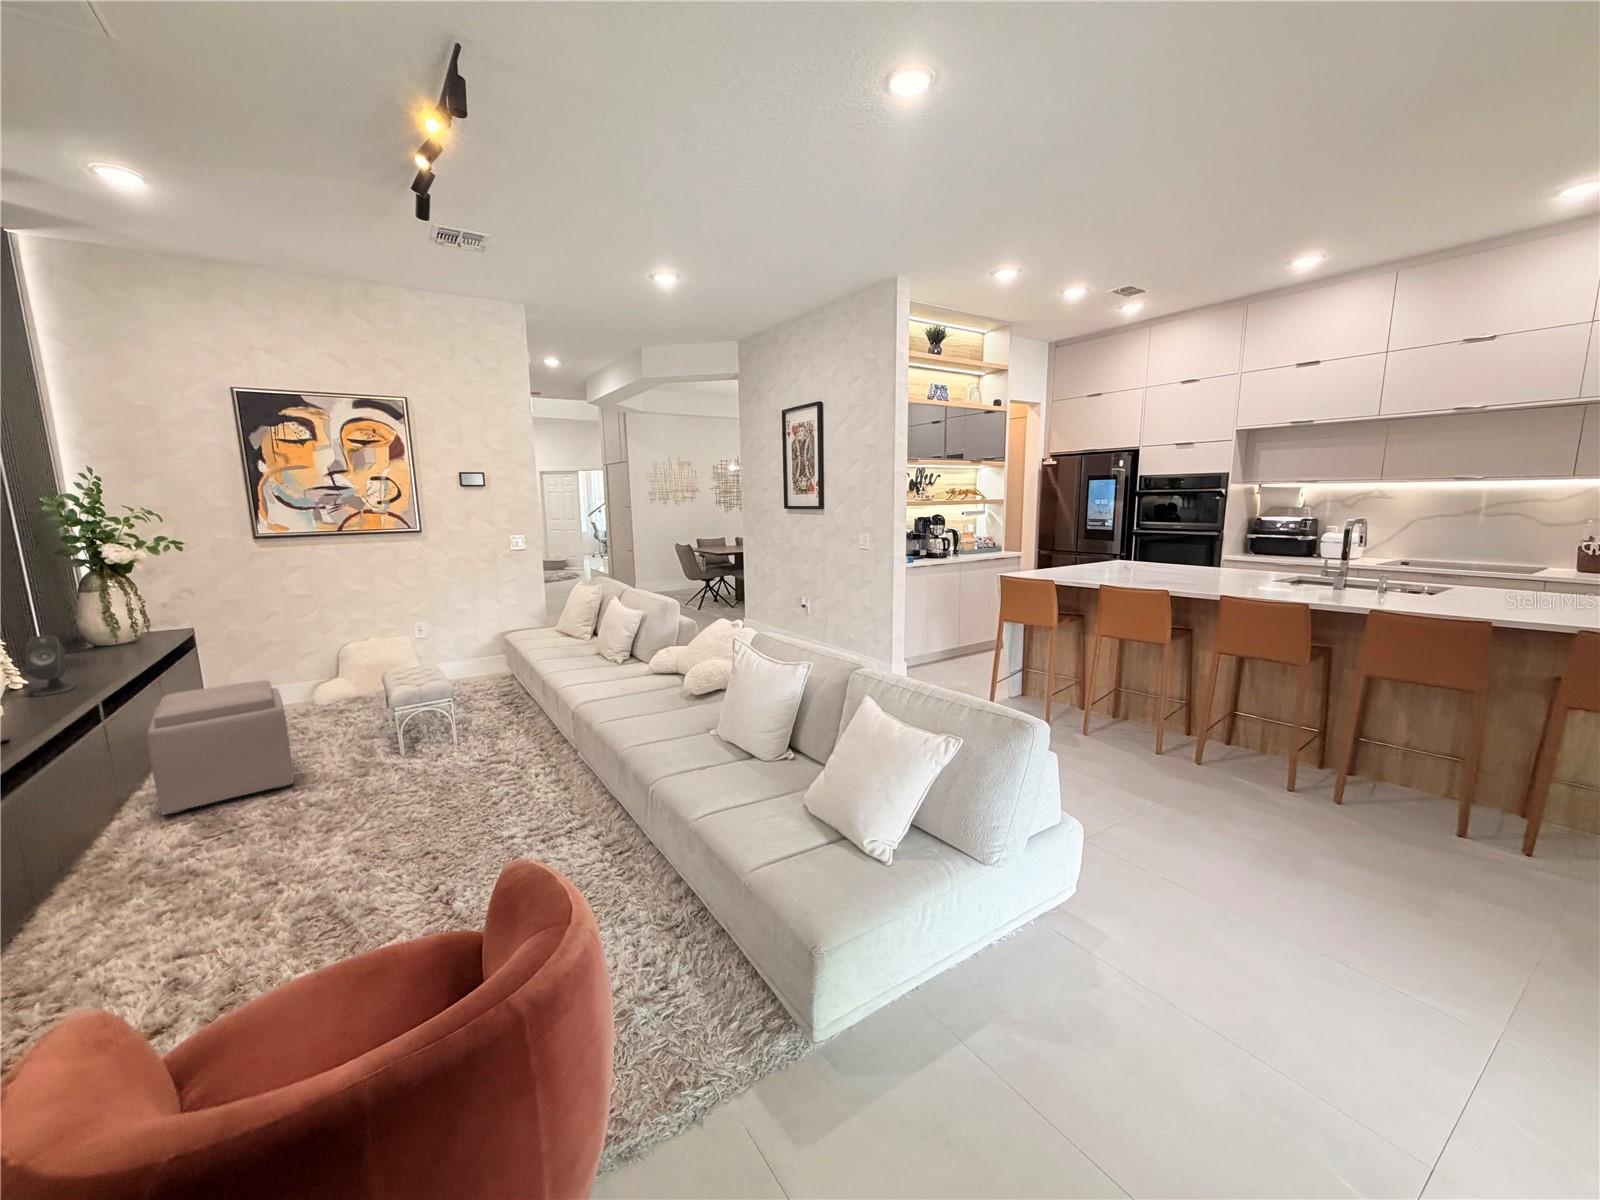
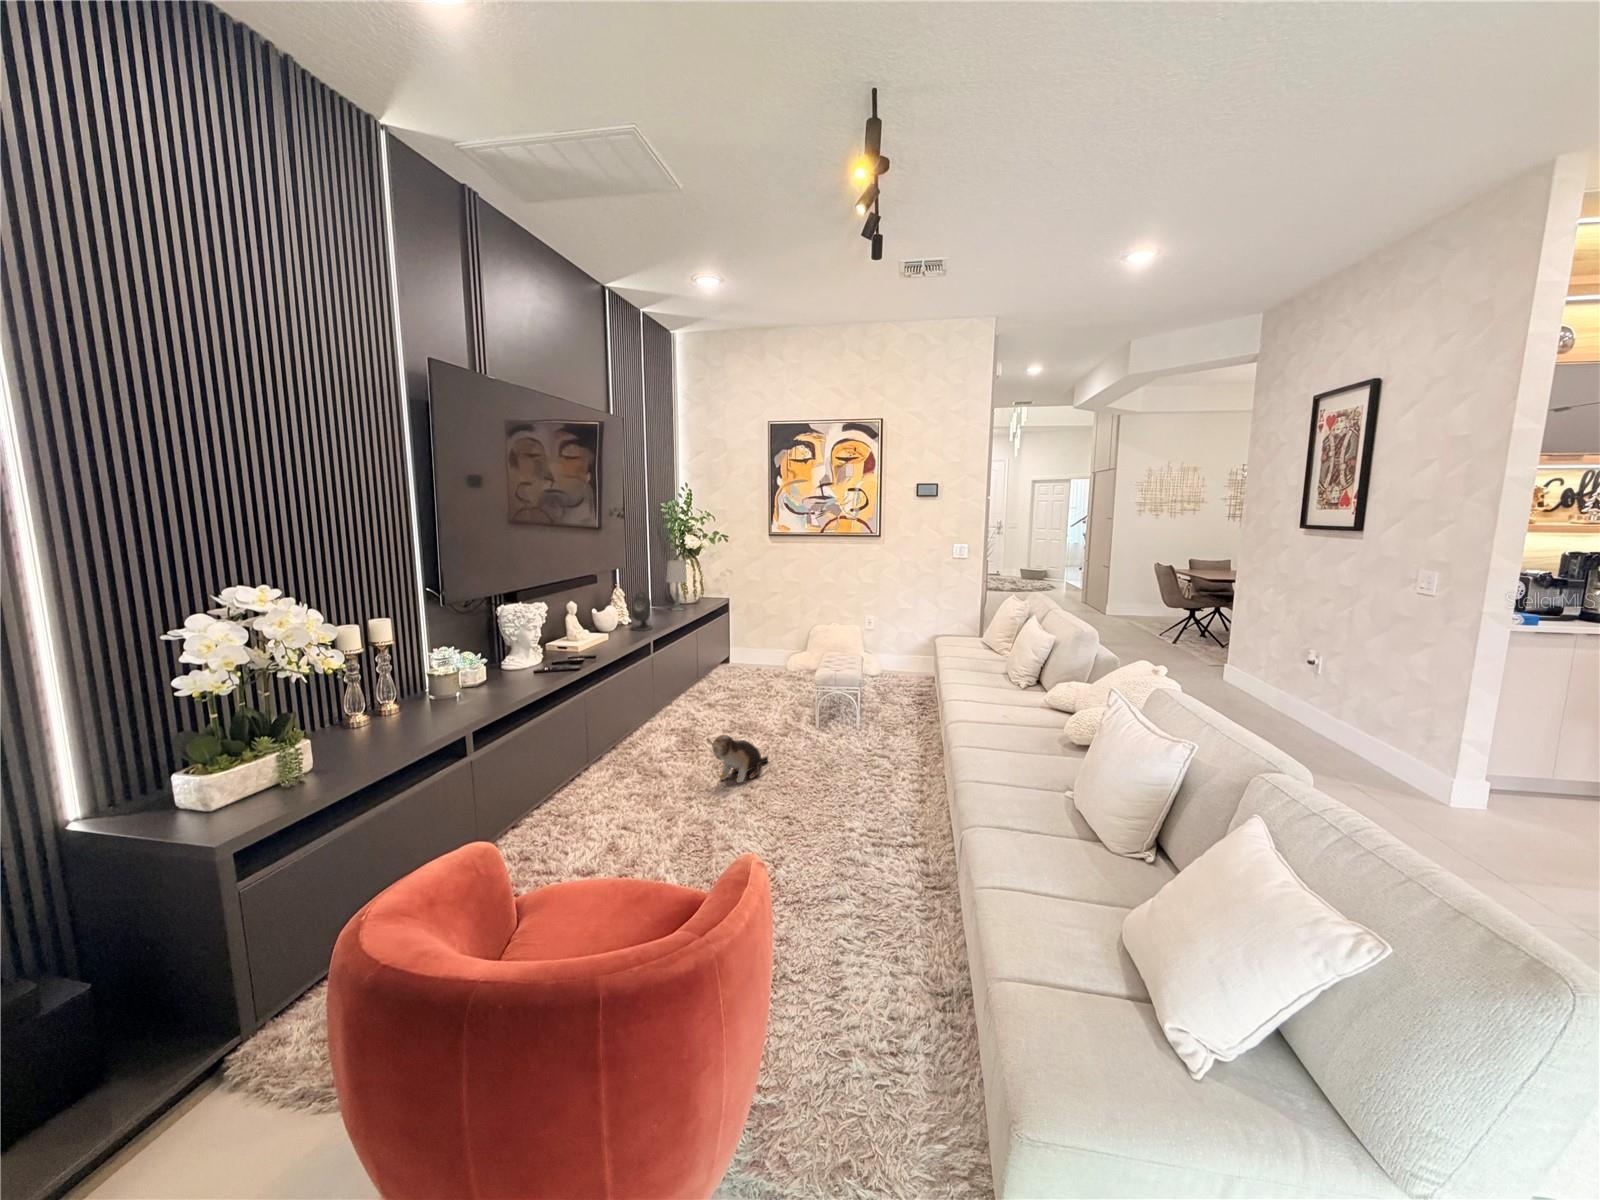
table lamp: none [64,582,113,658] -> present [666,560,687,611]
ottoman: present [147,680,294,814] -> none [668,643,750,728]
plush toy: none [279,790,362,849] -> present [707,735,768,783]

